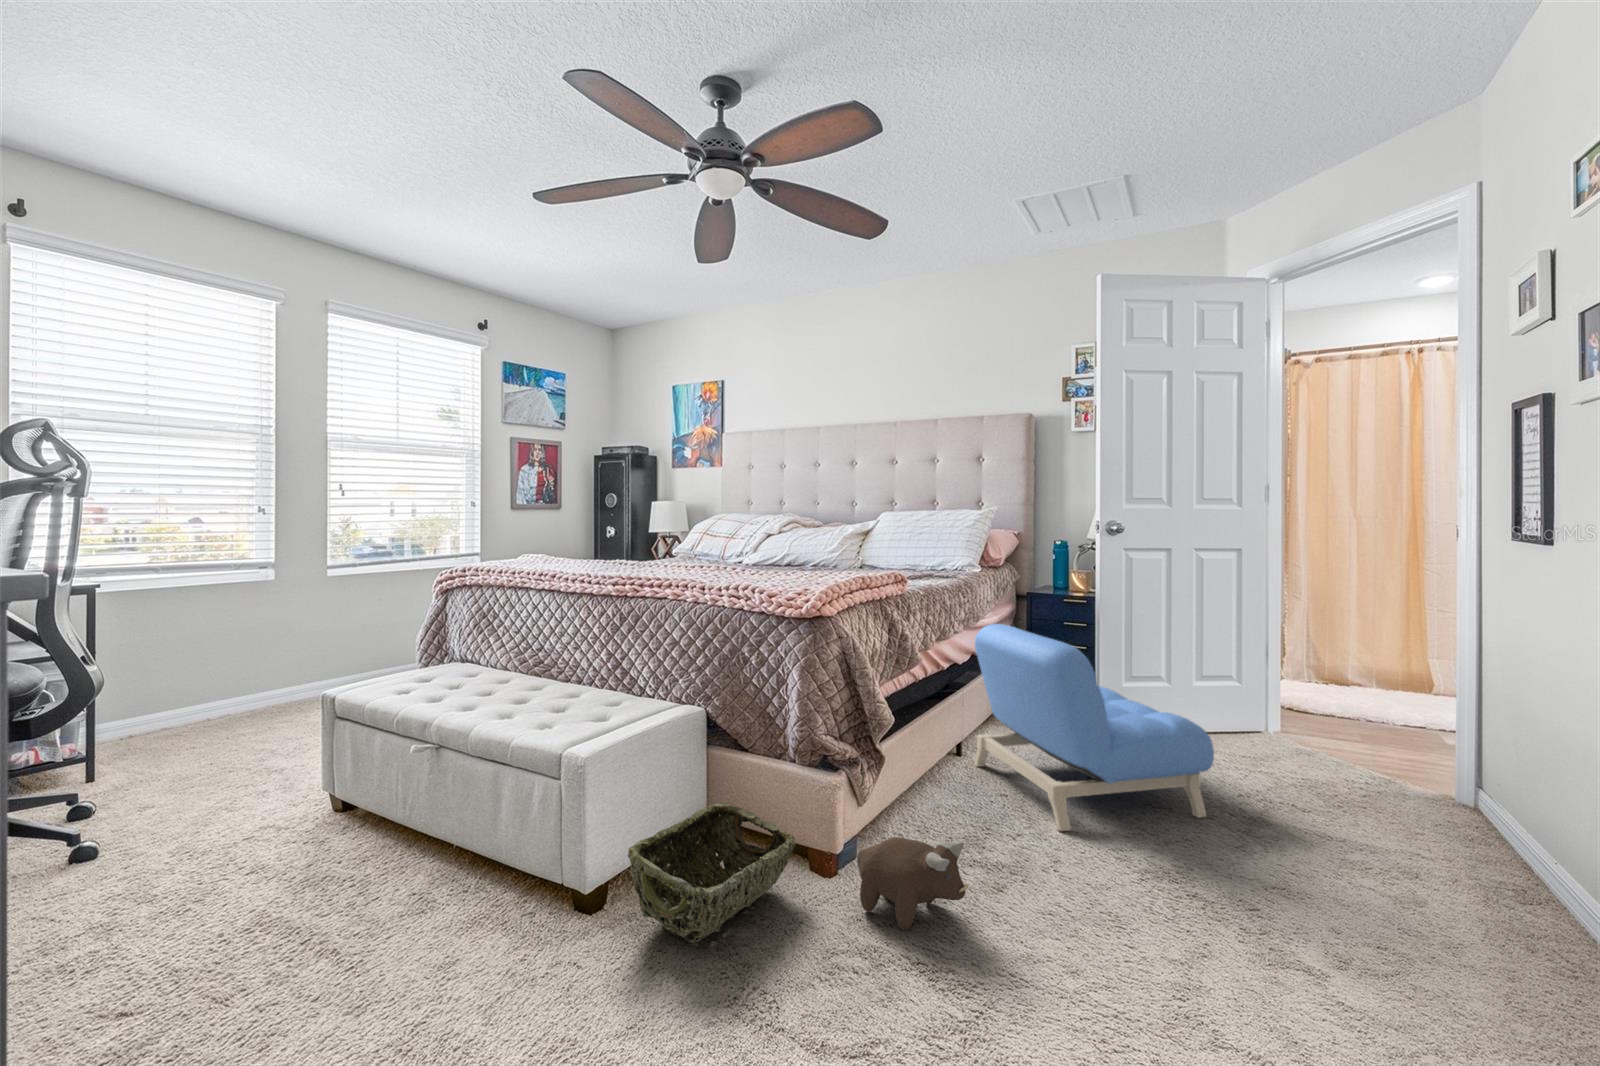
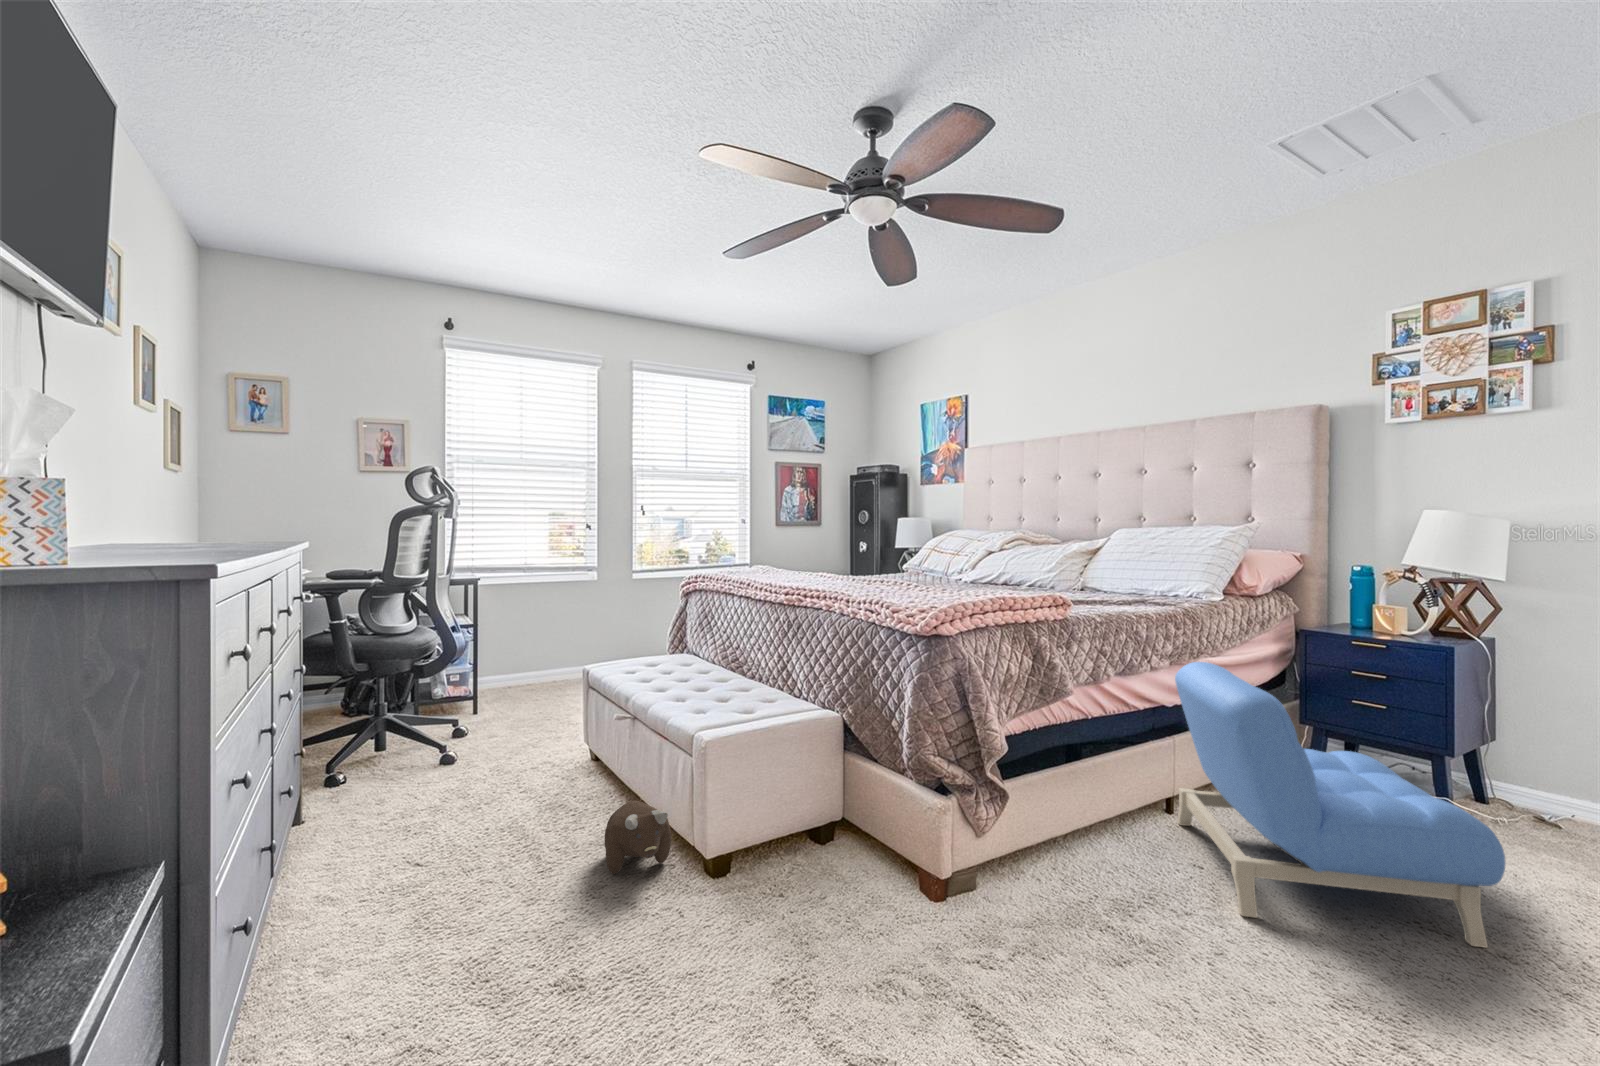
woven basket: present [628,803,796,943] -> none [734,805,898,924]
plush toy: present [857,837,969,930] -> present [605,801,671,874]

